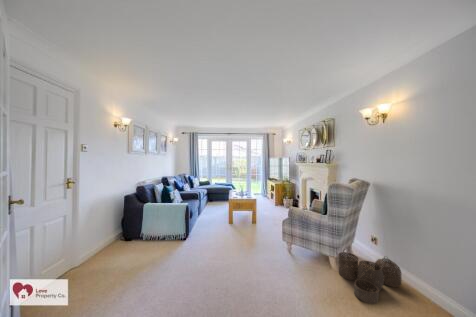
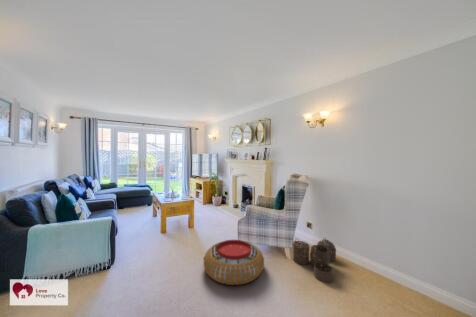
pouf: none [243,236,300,277] -> present [204,240,264,285]

